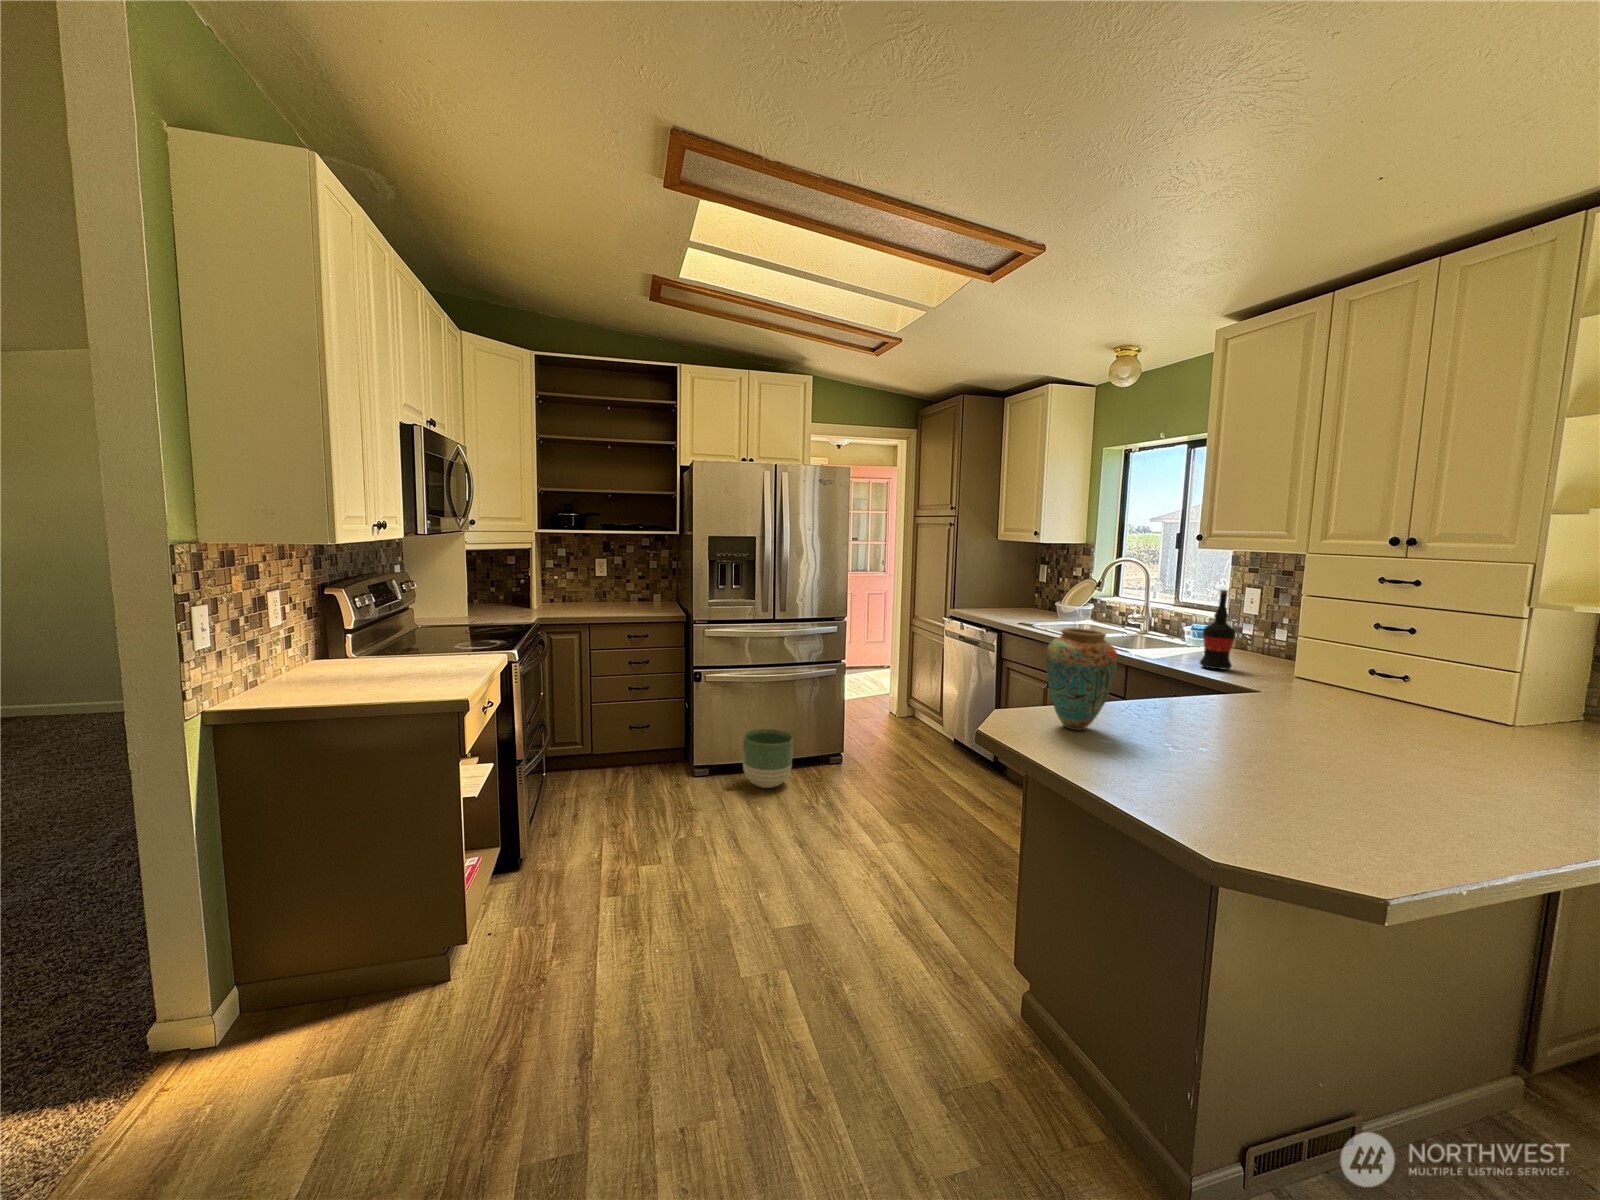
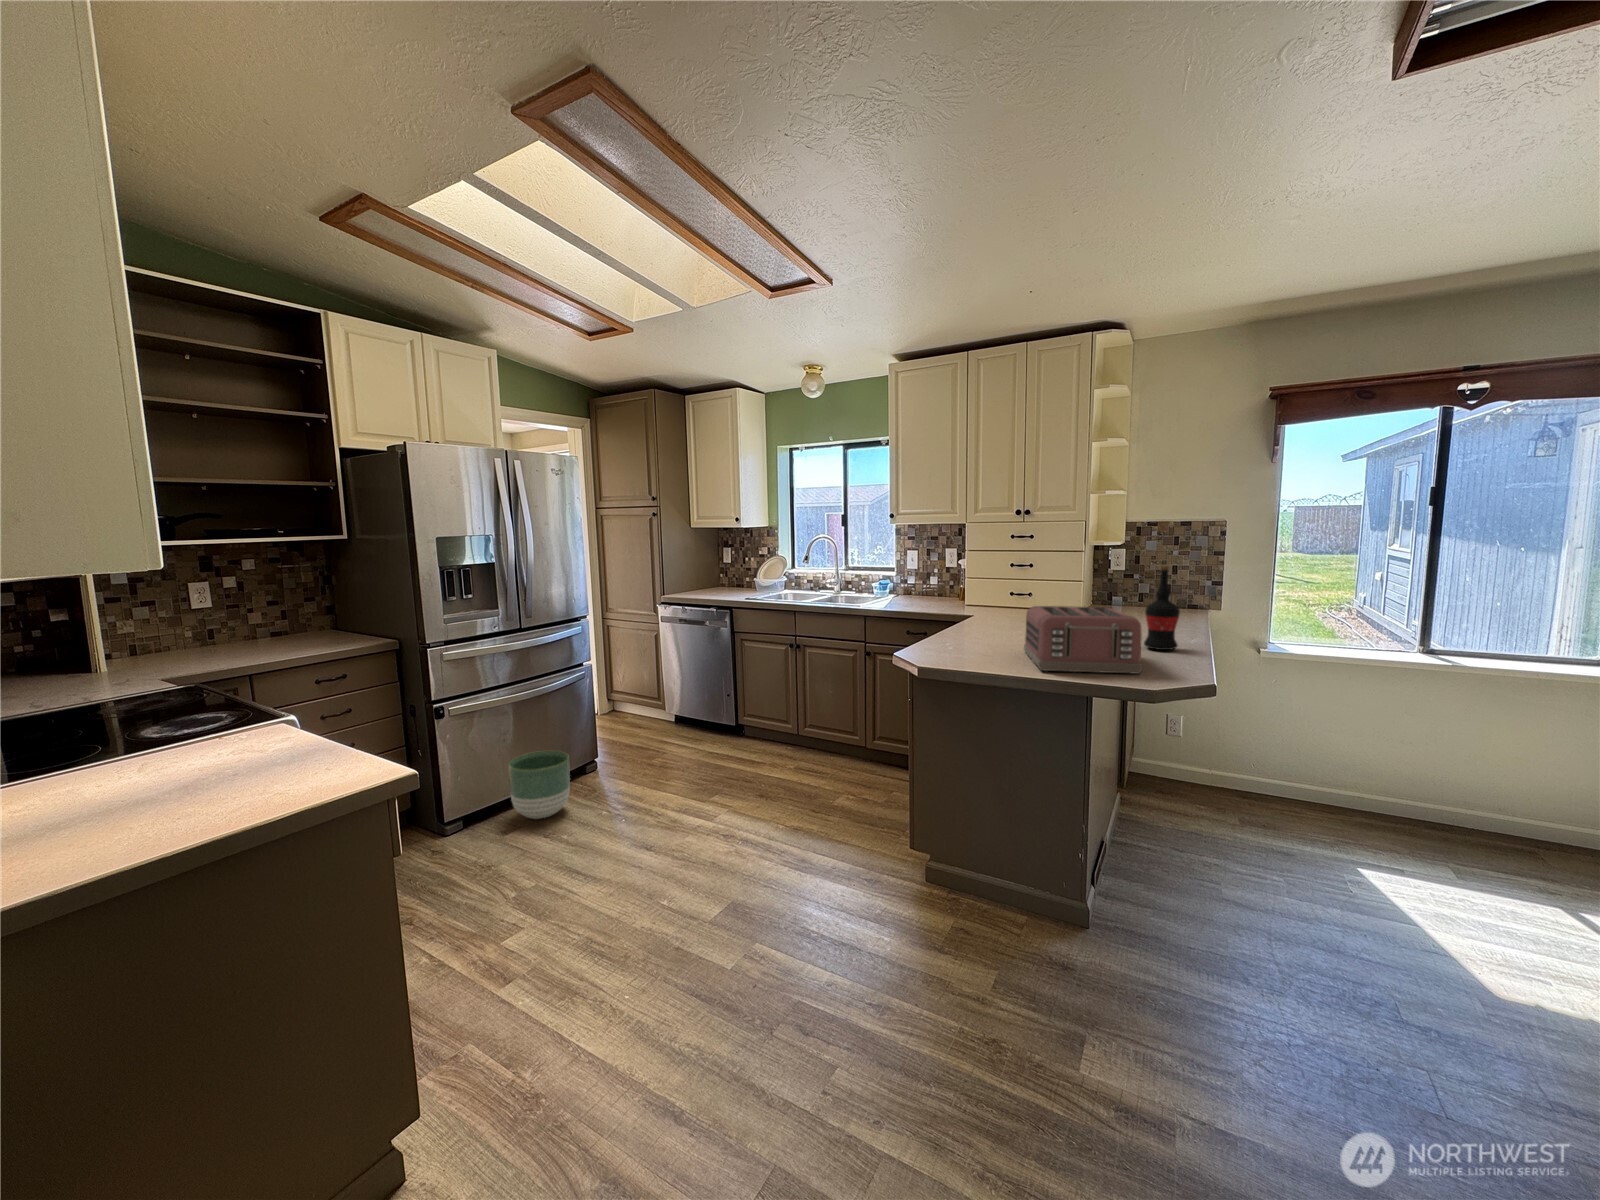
wine bottle: present [1200,590,1236,670] -> present [1144,566,1180,650]
vase: present [1046,628,1118,730] -> none [935,585,985,659]
toaster: none [1132,679,1359,823] -> present [1024,606,1142,674]

